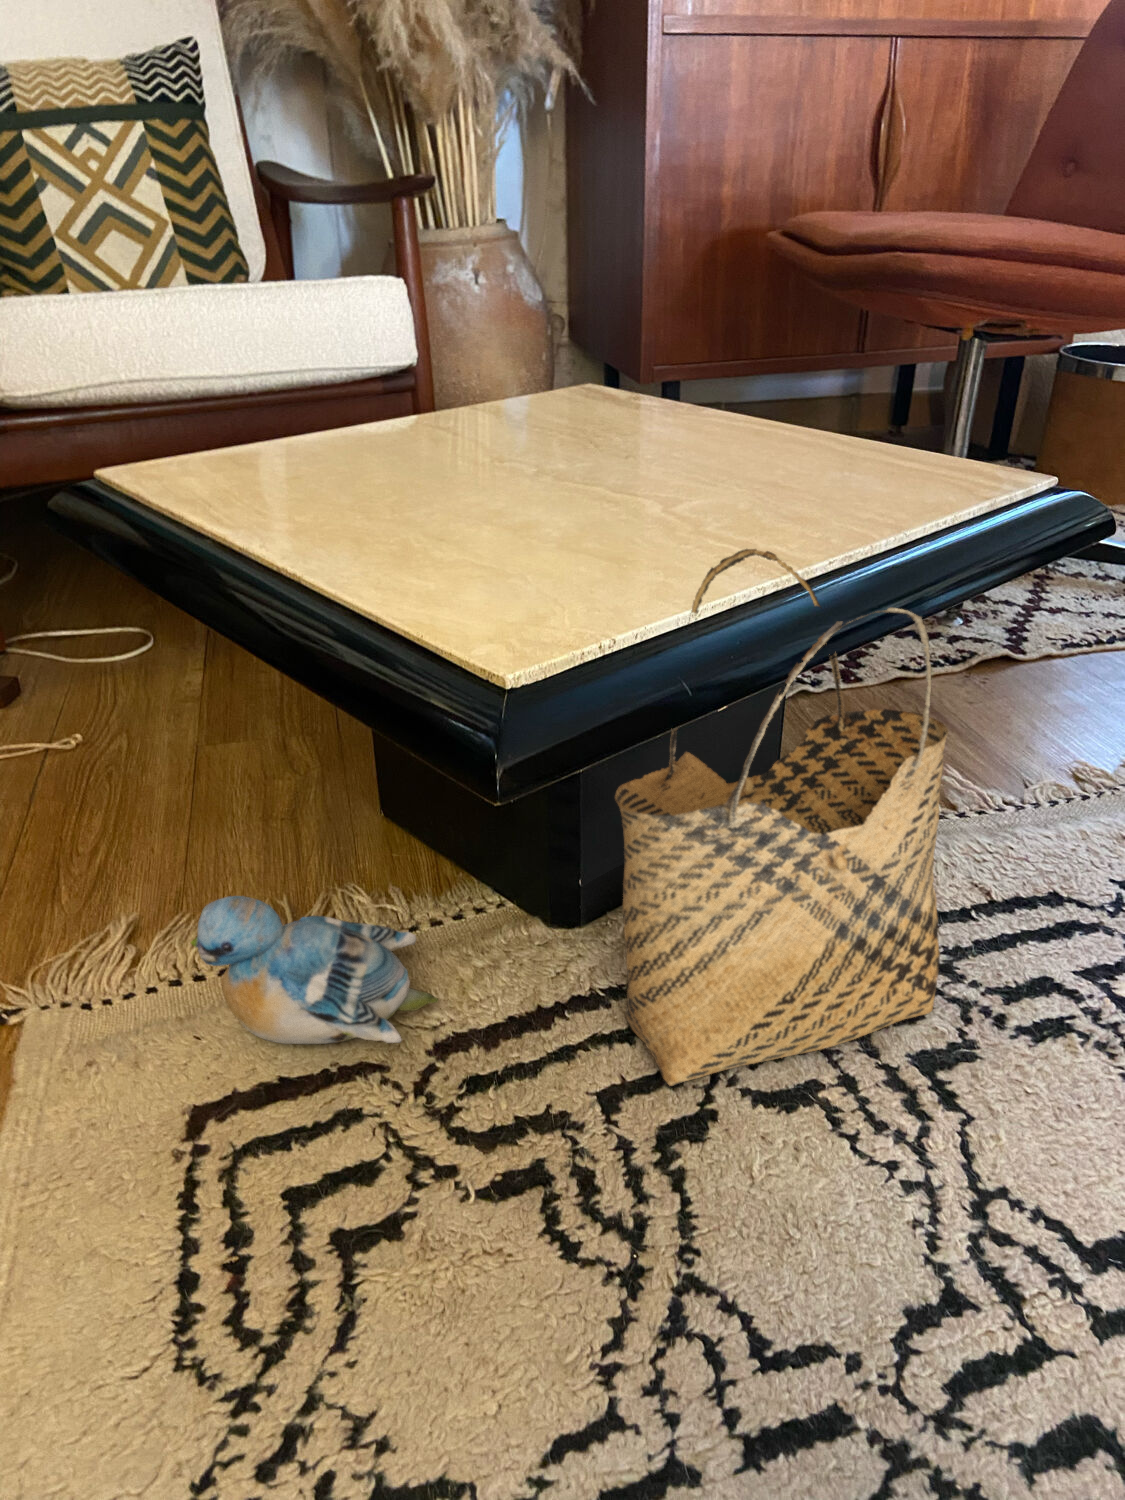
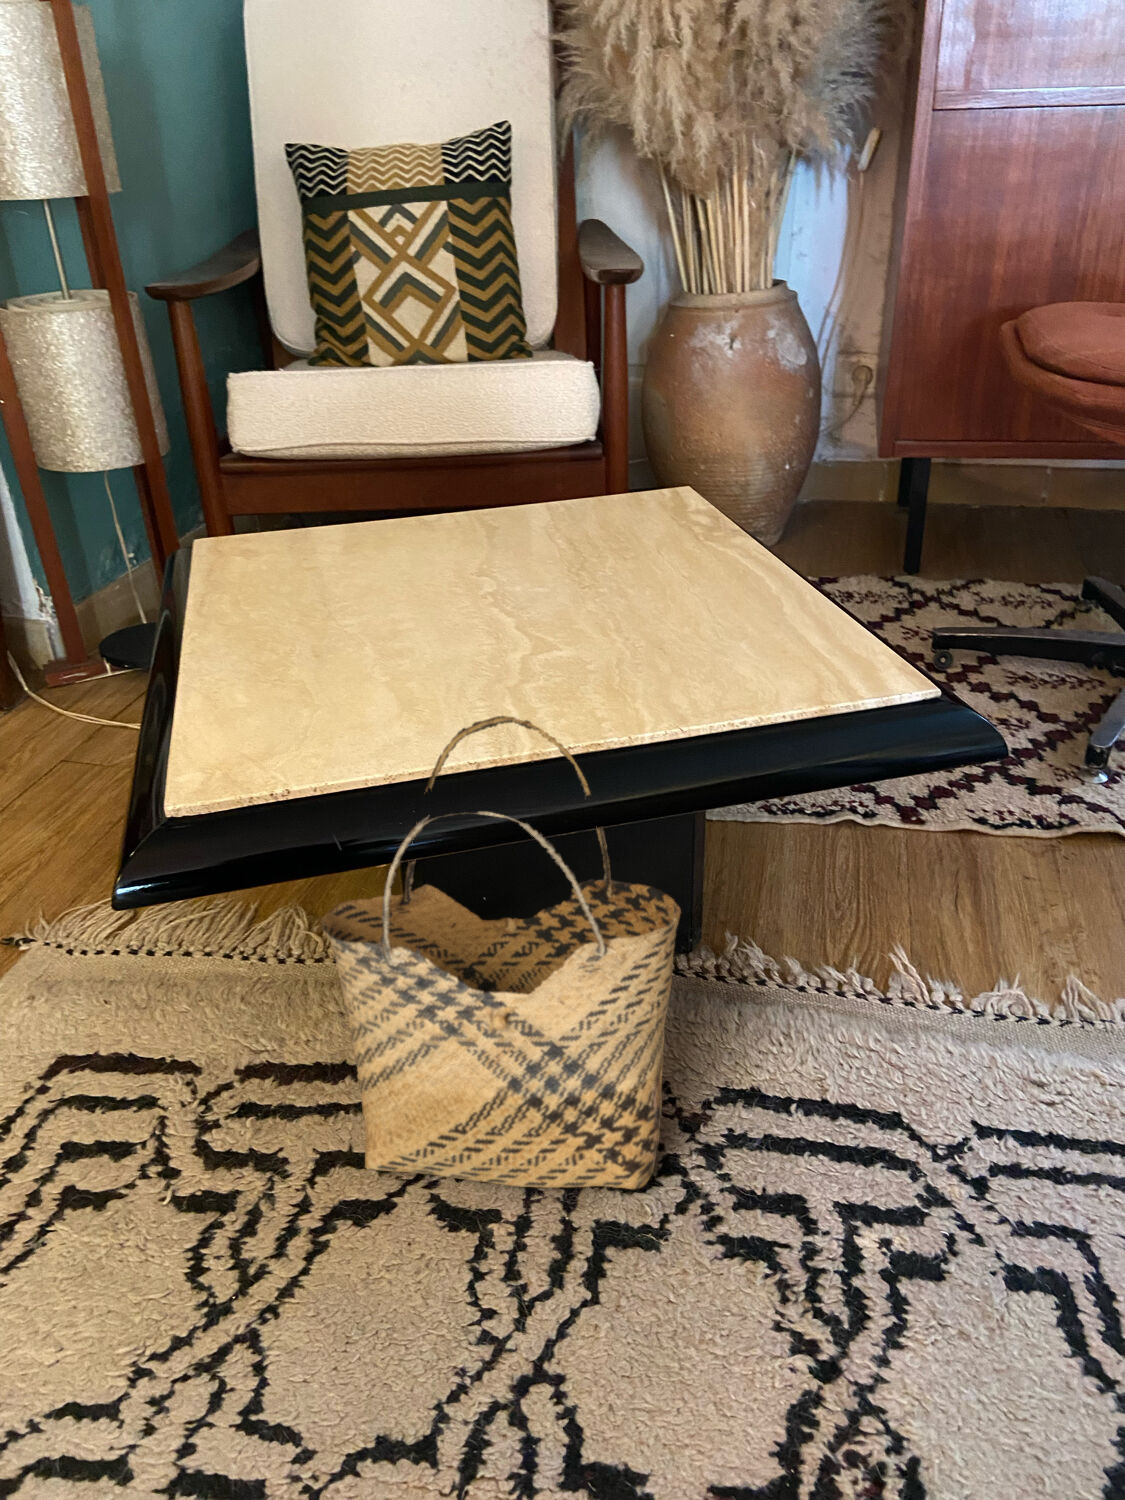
plush toy: present [191,896,438,1044] -> none [94,906,278,1059]

